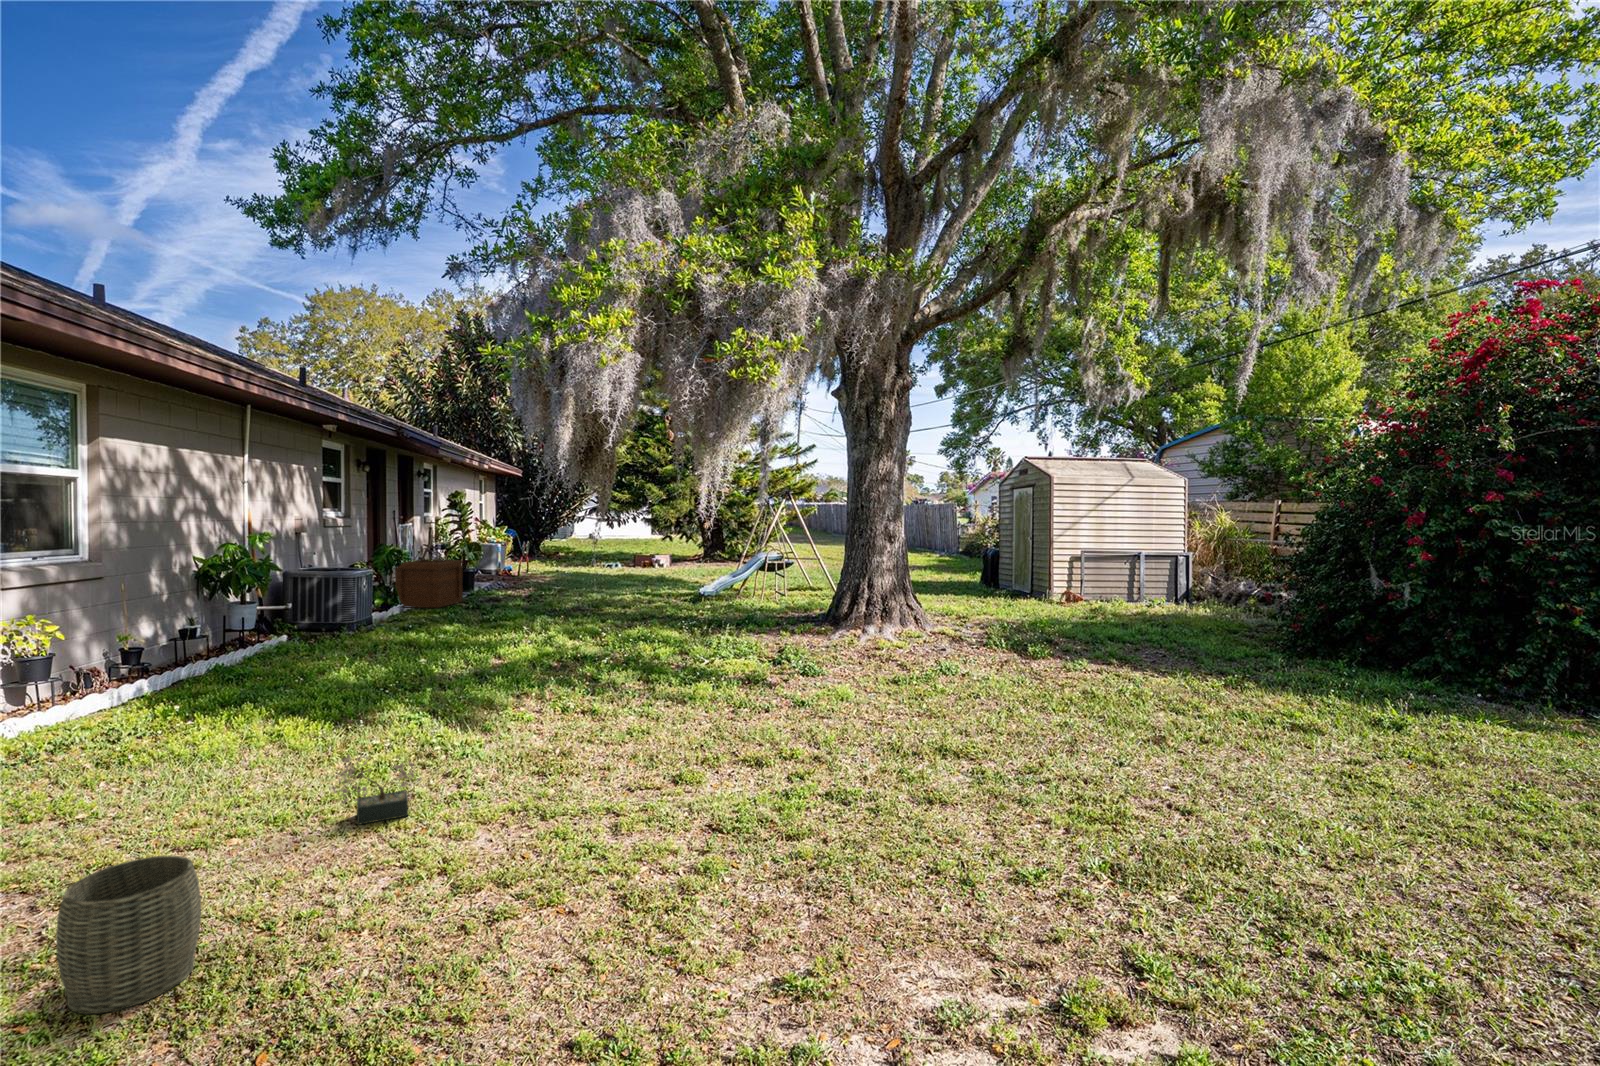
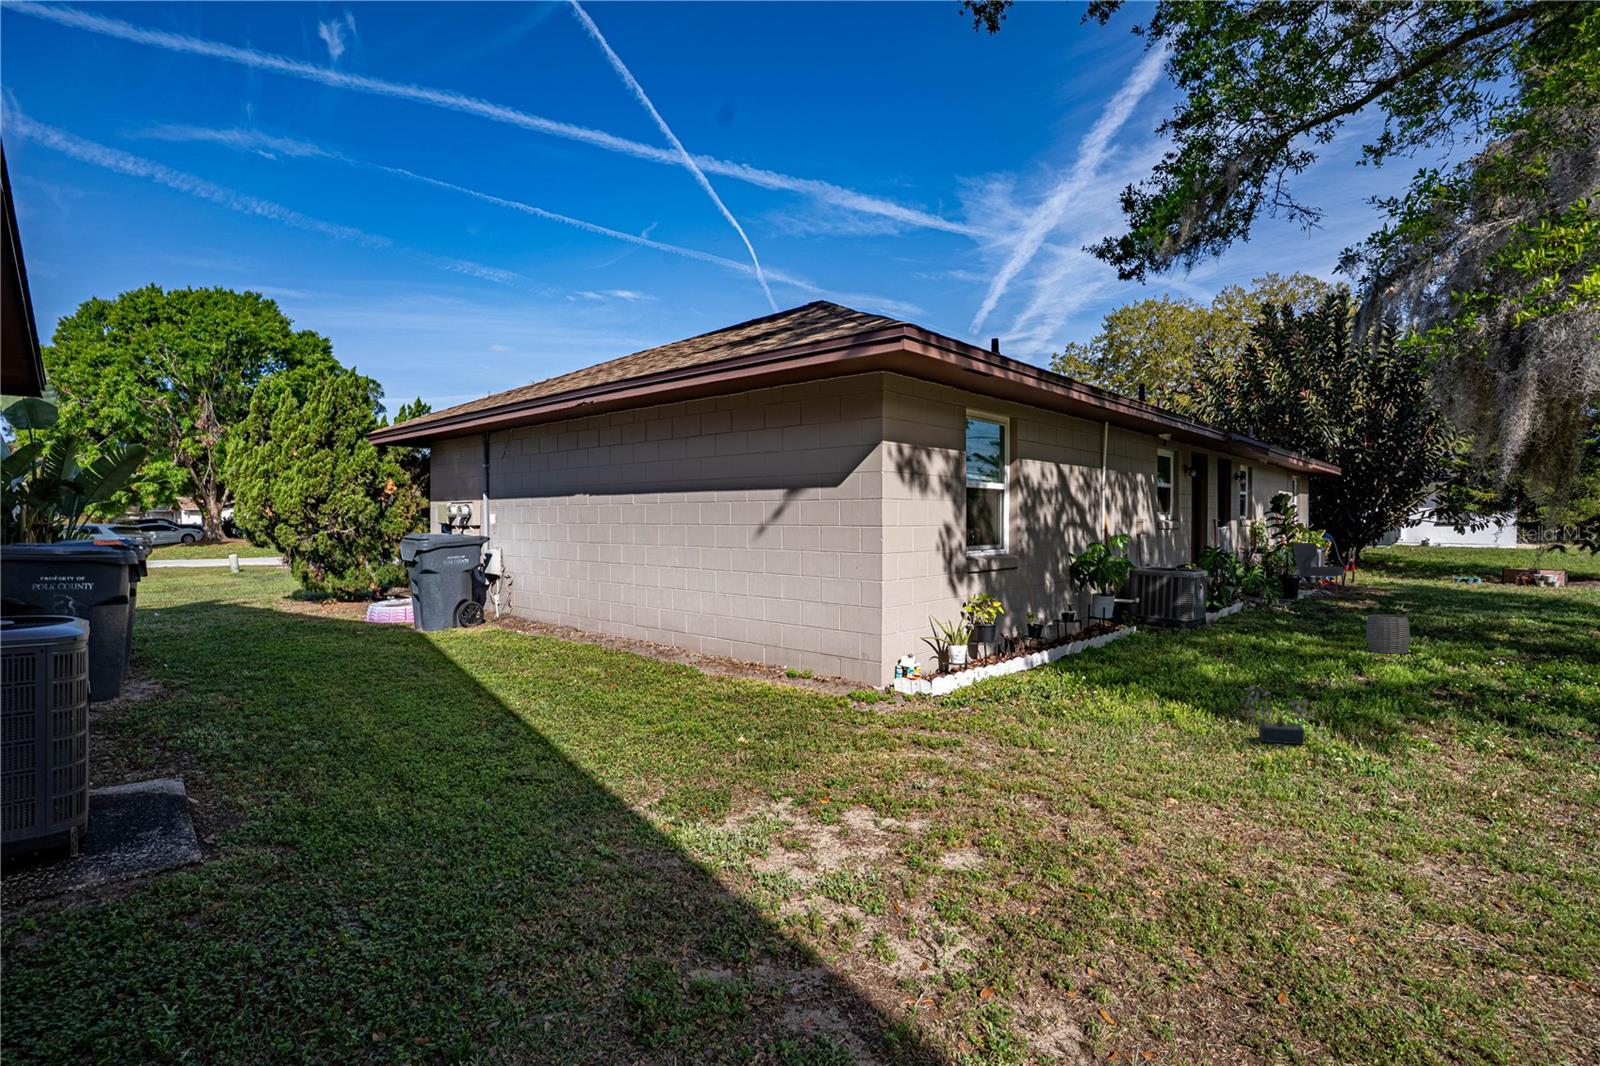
chair: none [472,537,514,587] -> present [1293,543,1344,600]
wooden crate: present [395,559,463,608] -> none [1218,564,1289,614]
woven basket: present [56,856,201,1014] -> present [1366,614,1410,654]

